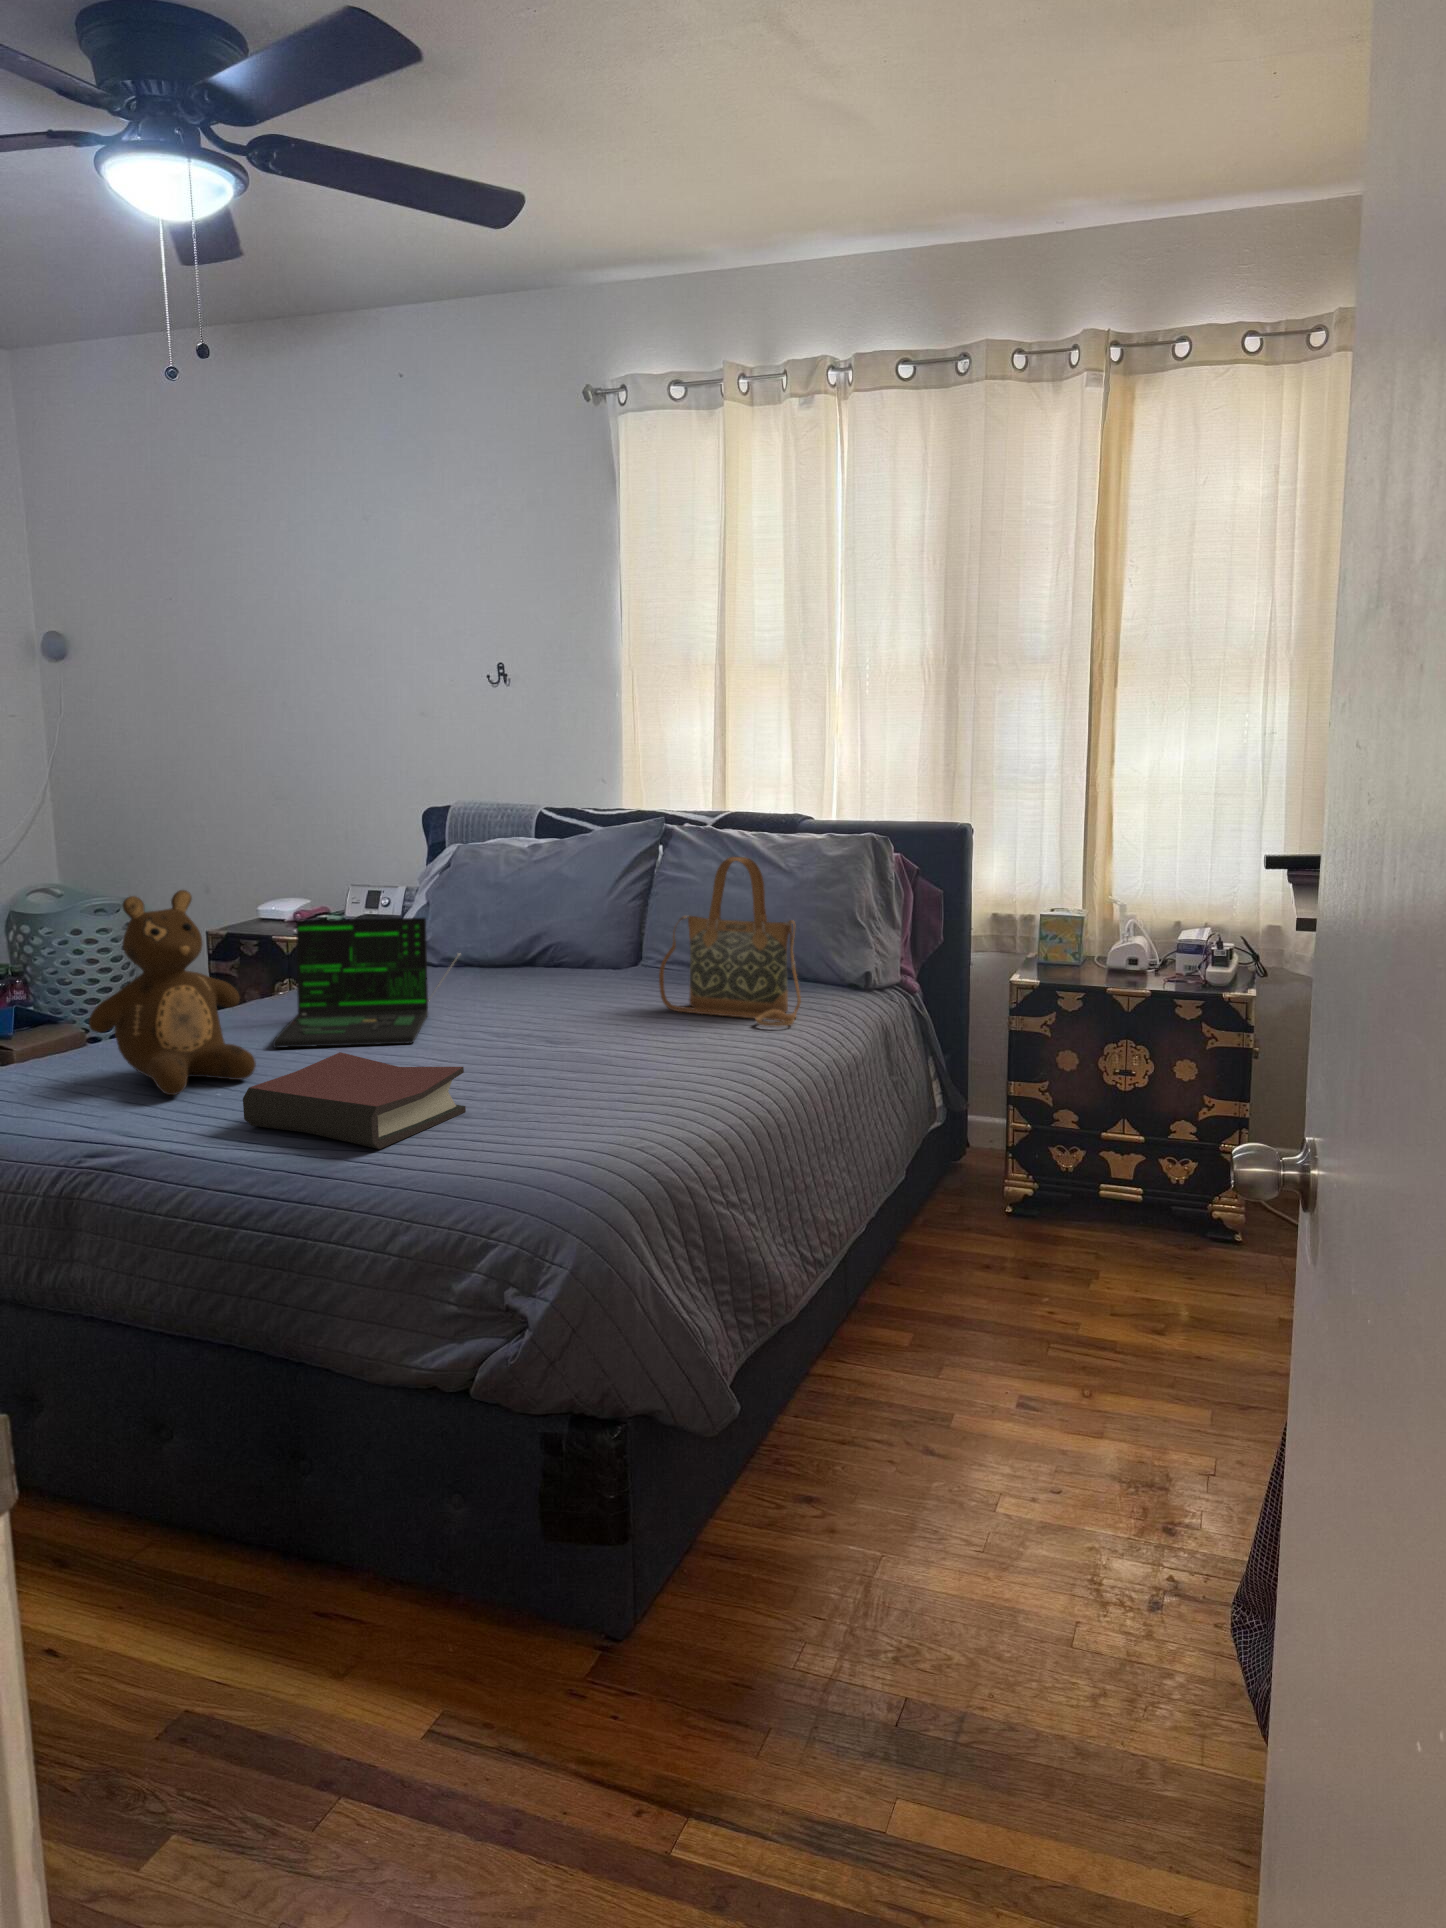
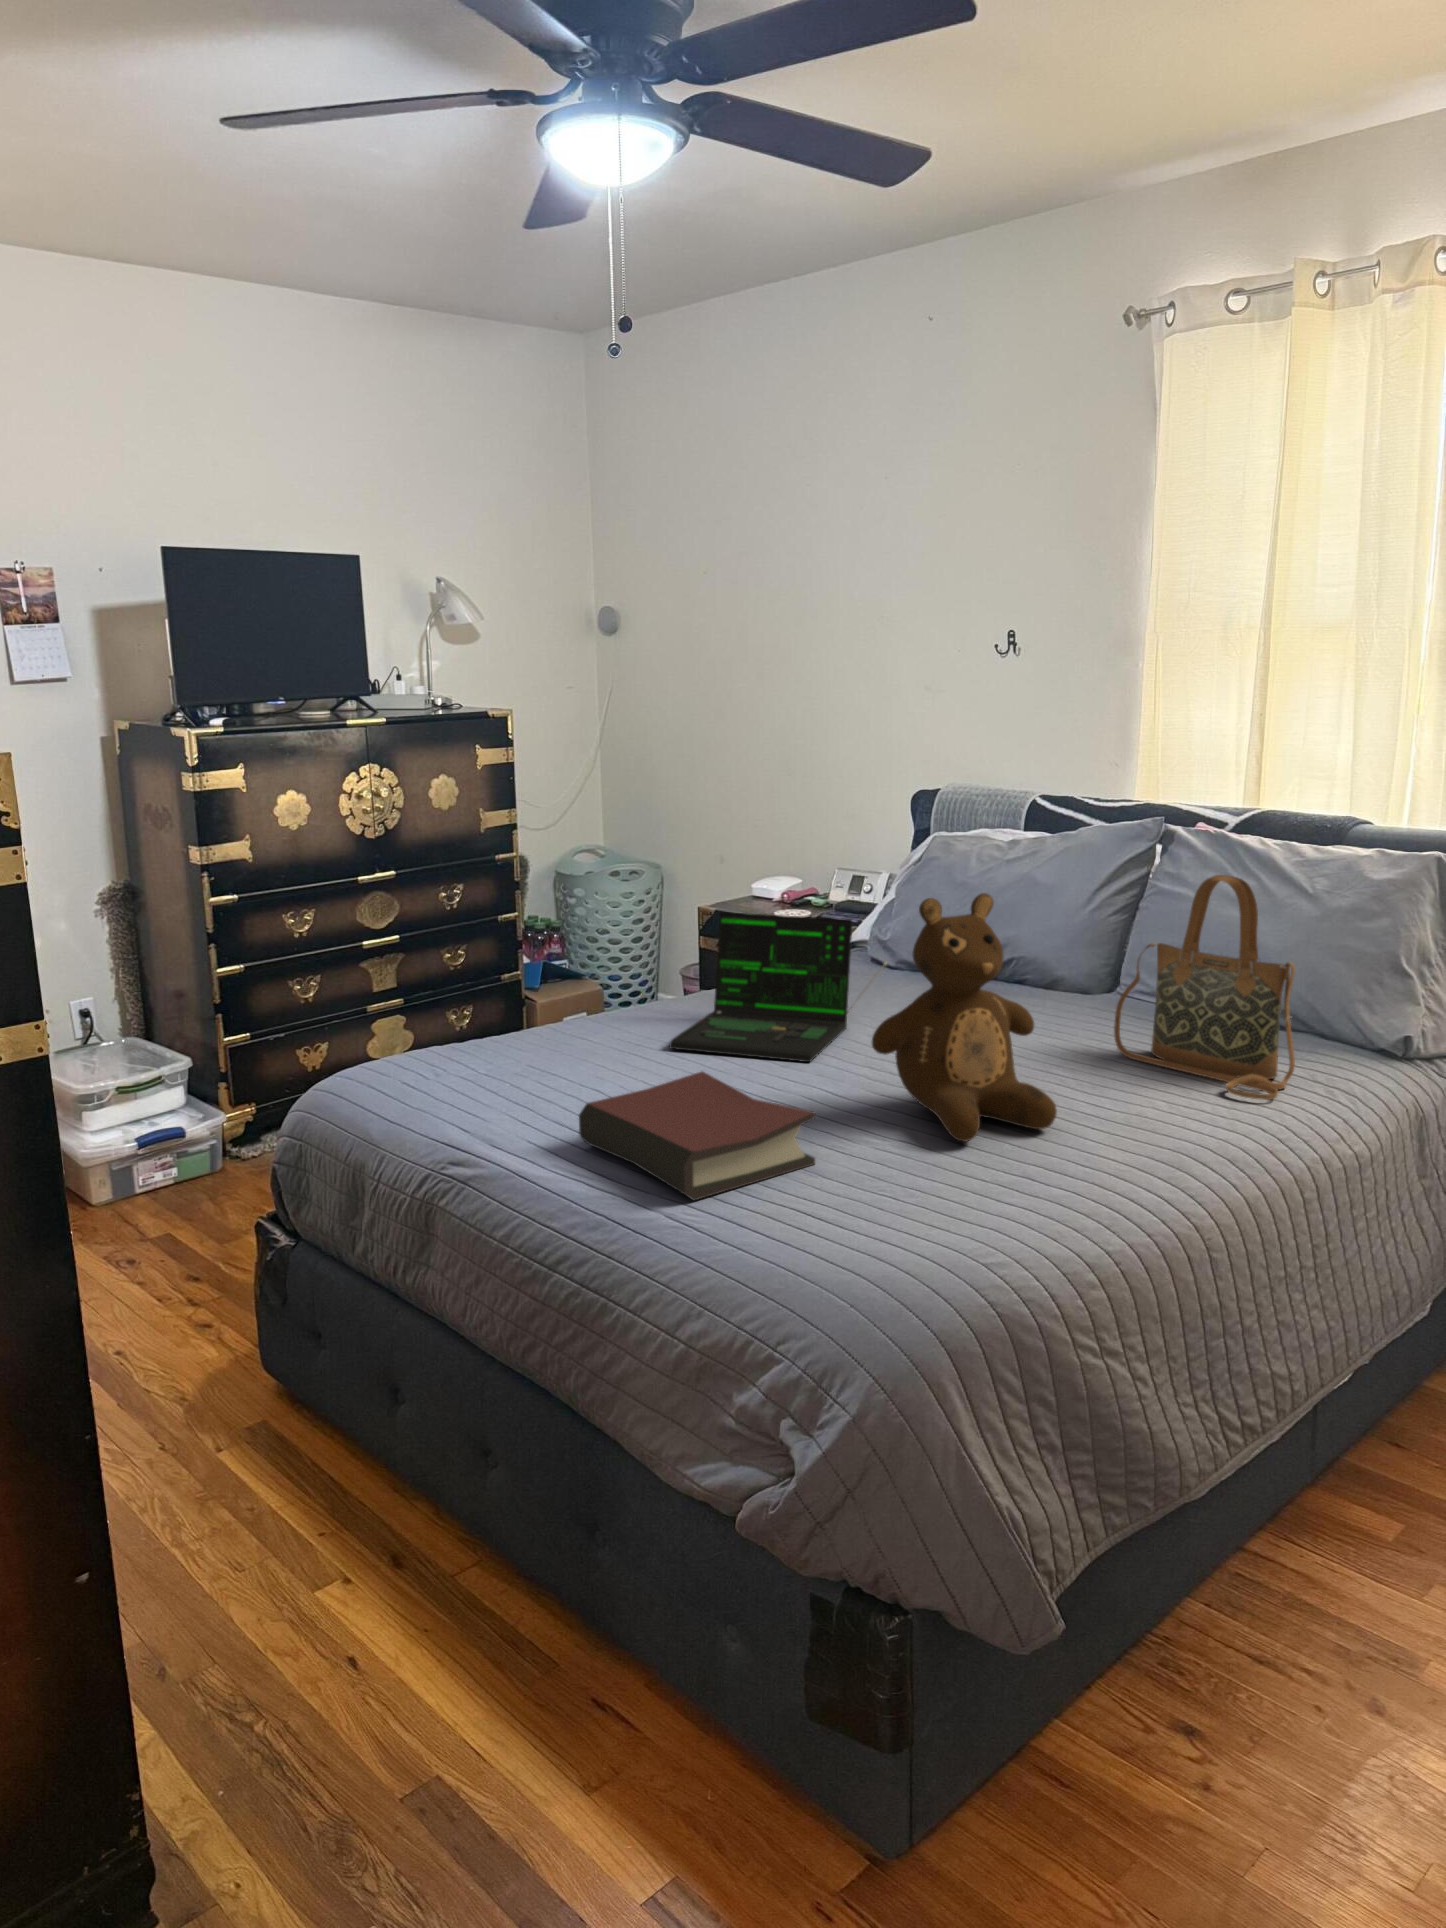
teddy bear: present [89,890,256,1095] -> present [872,893,1057,1142]

